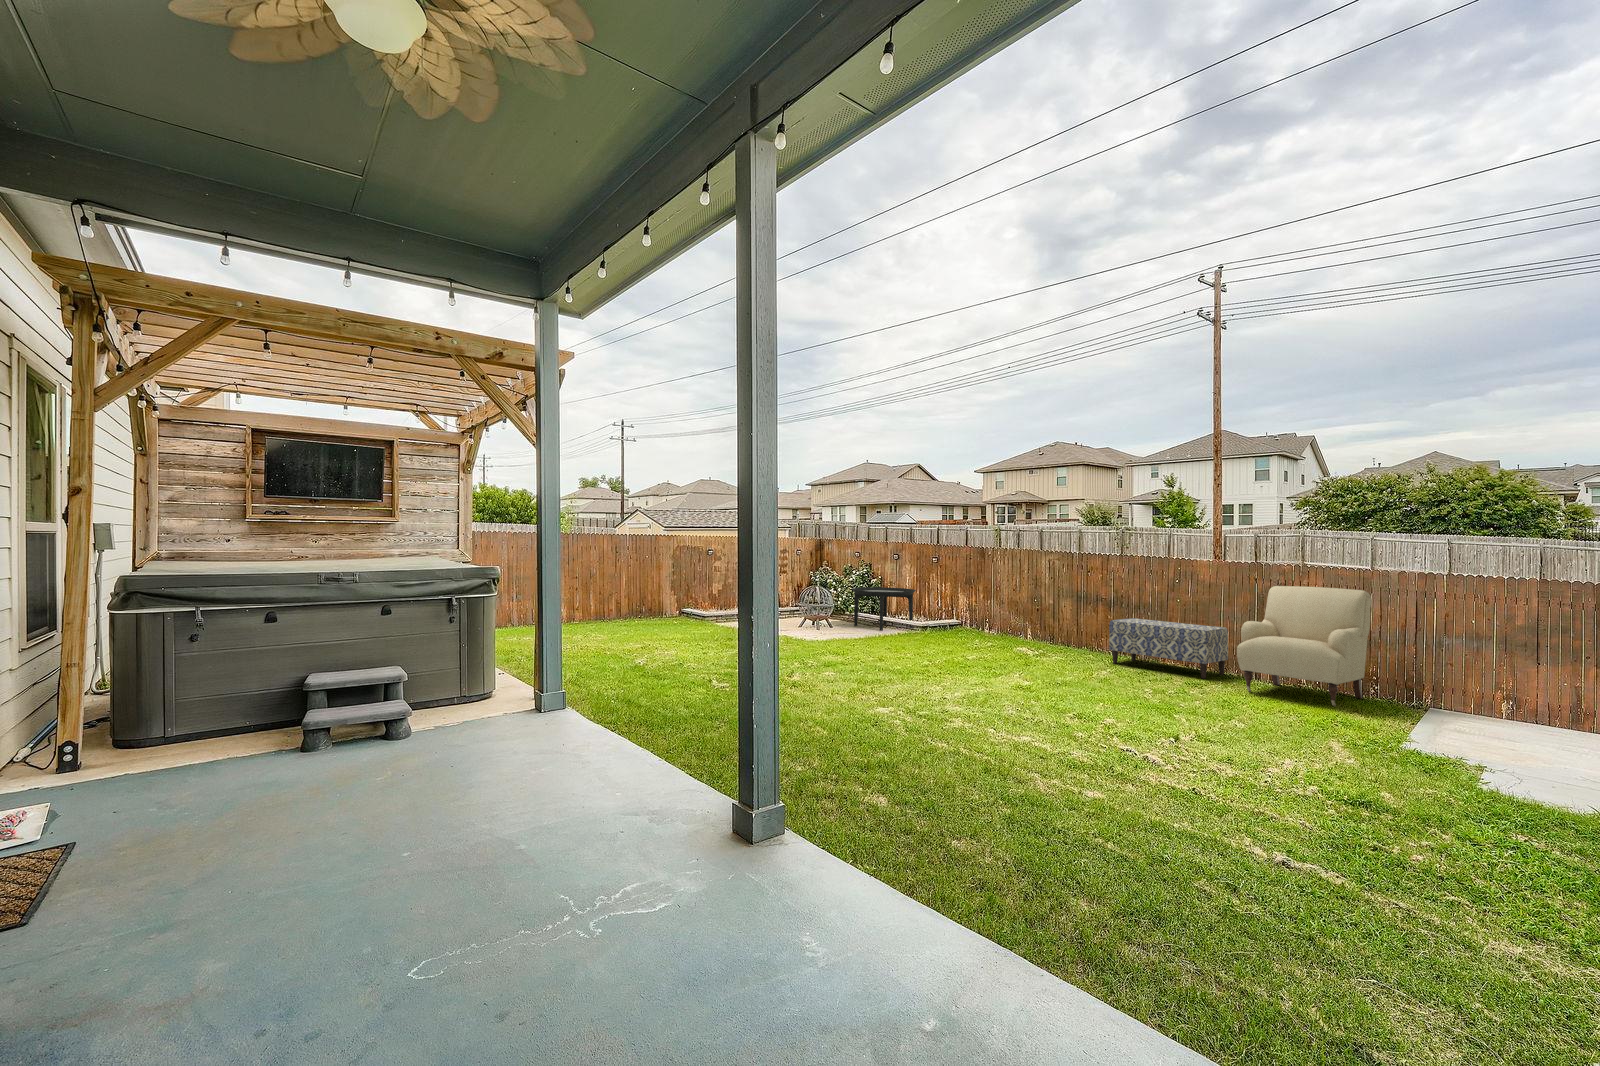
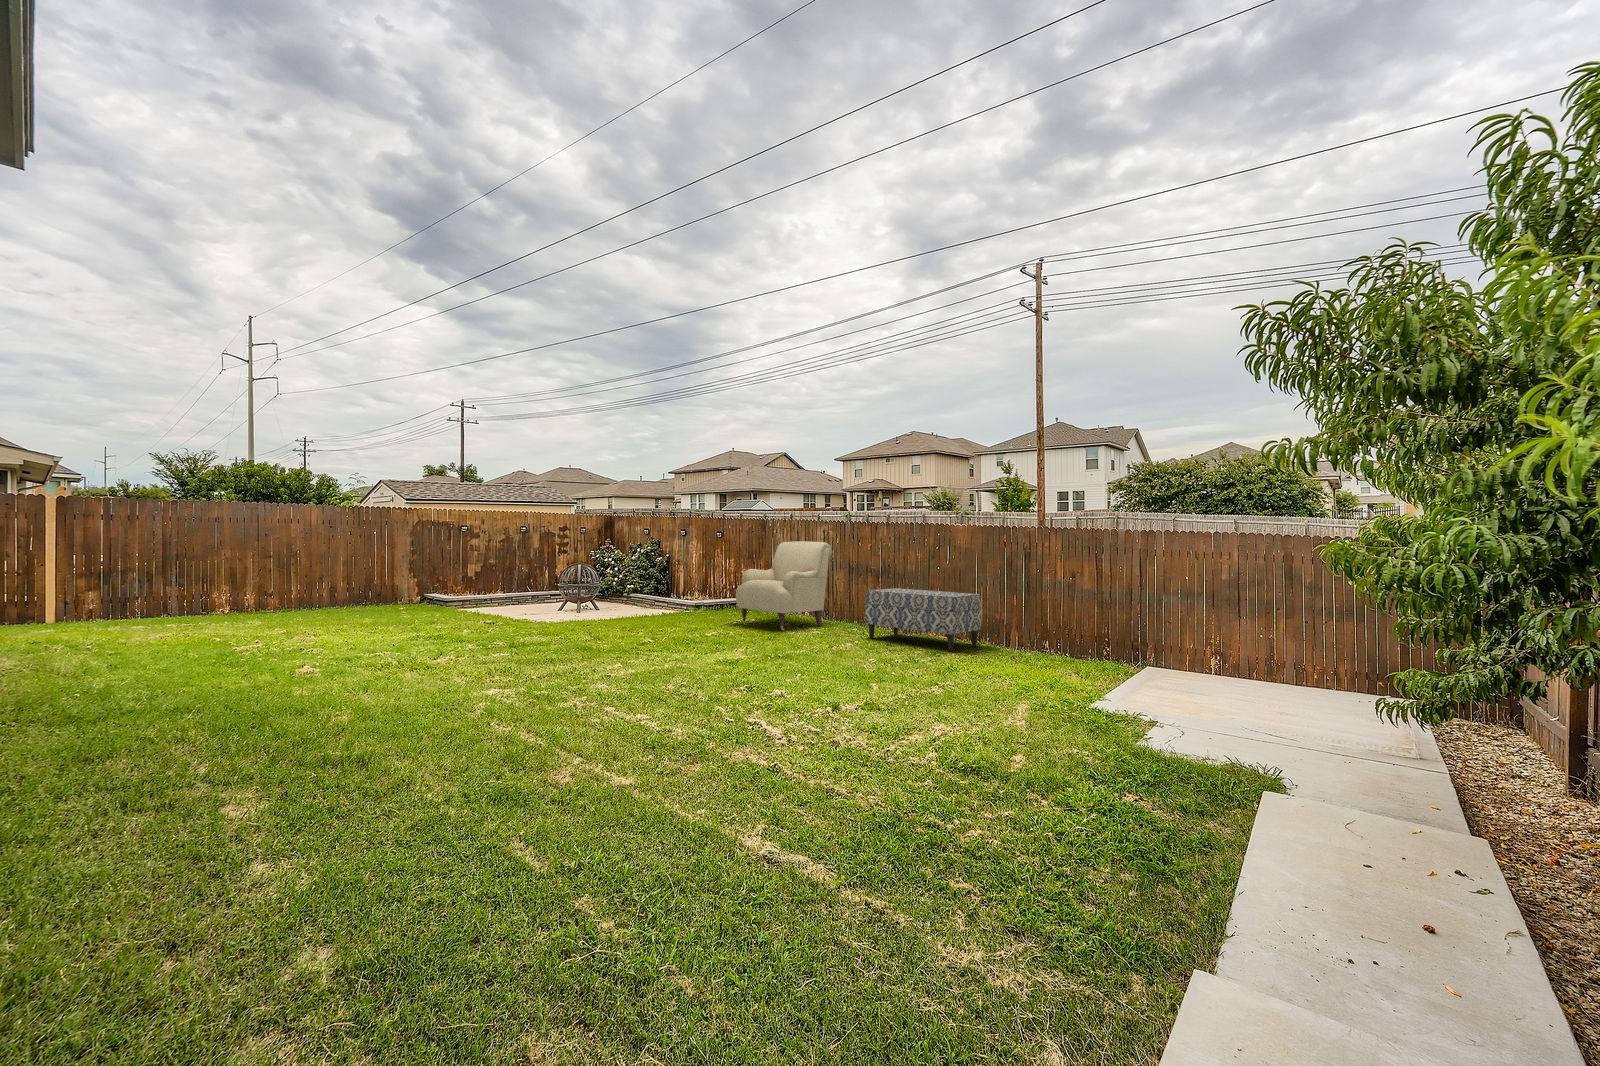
chair: present [1237,586,1372,706] -> present [736,541,832,631]
round table: present [852,587,916,630] -> none [622,565,696,612]

